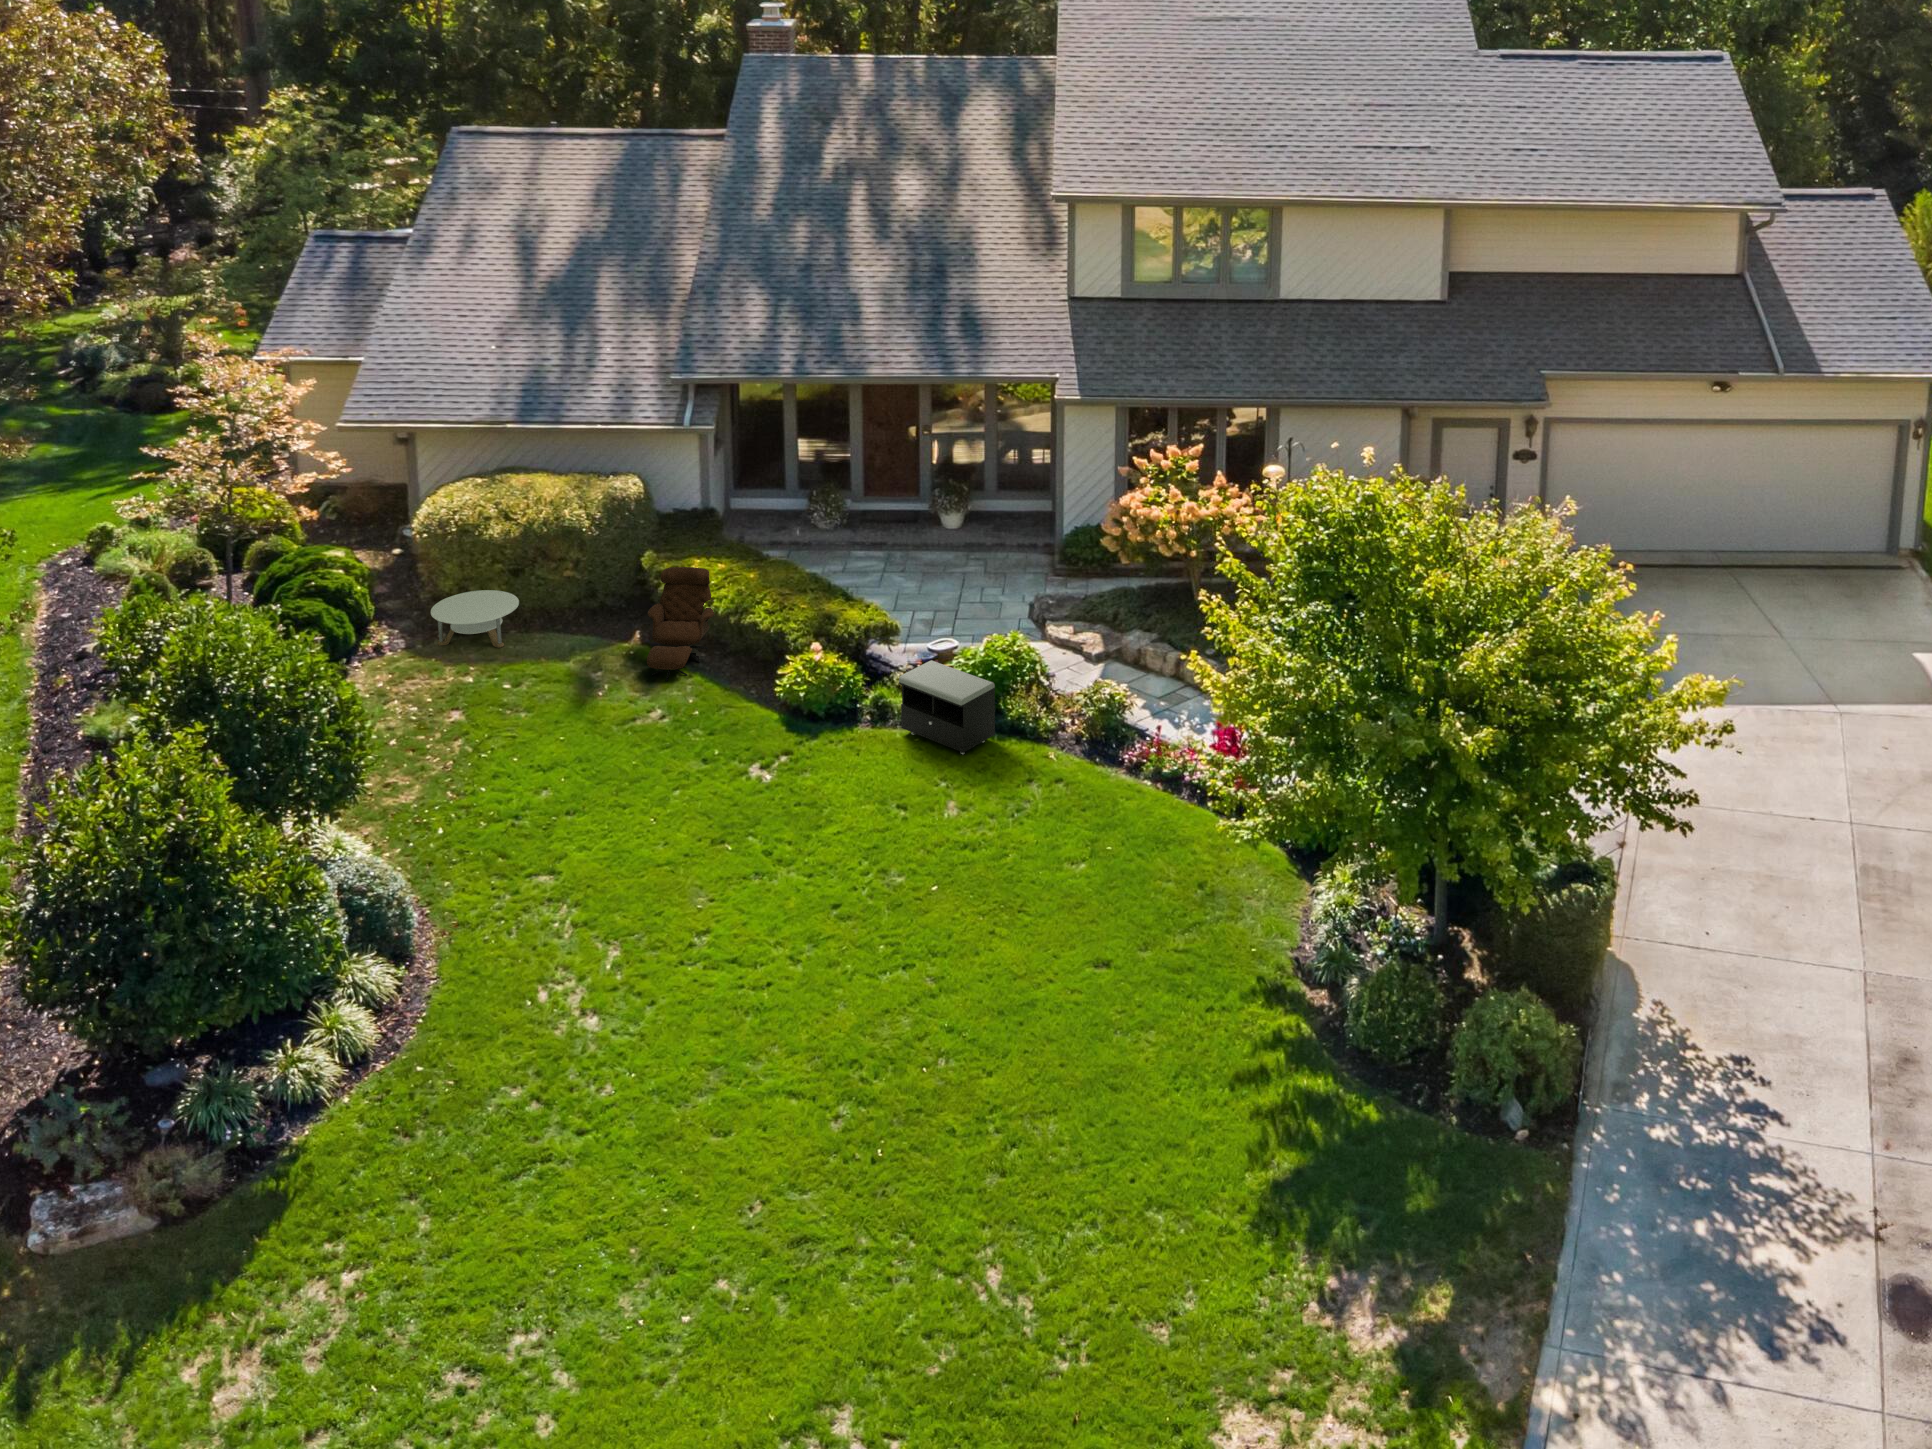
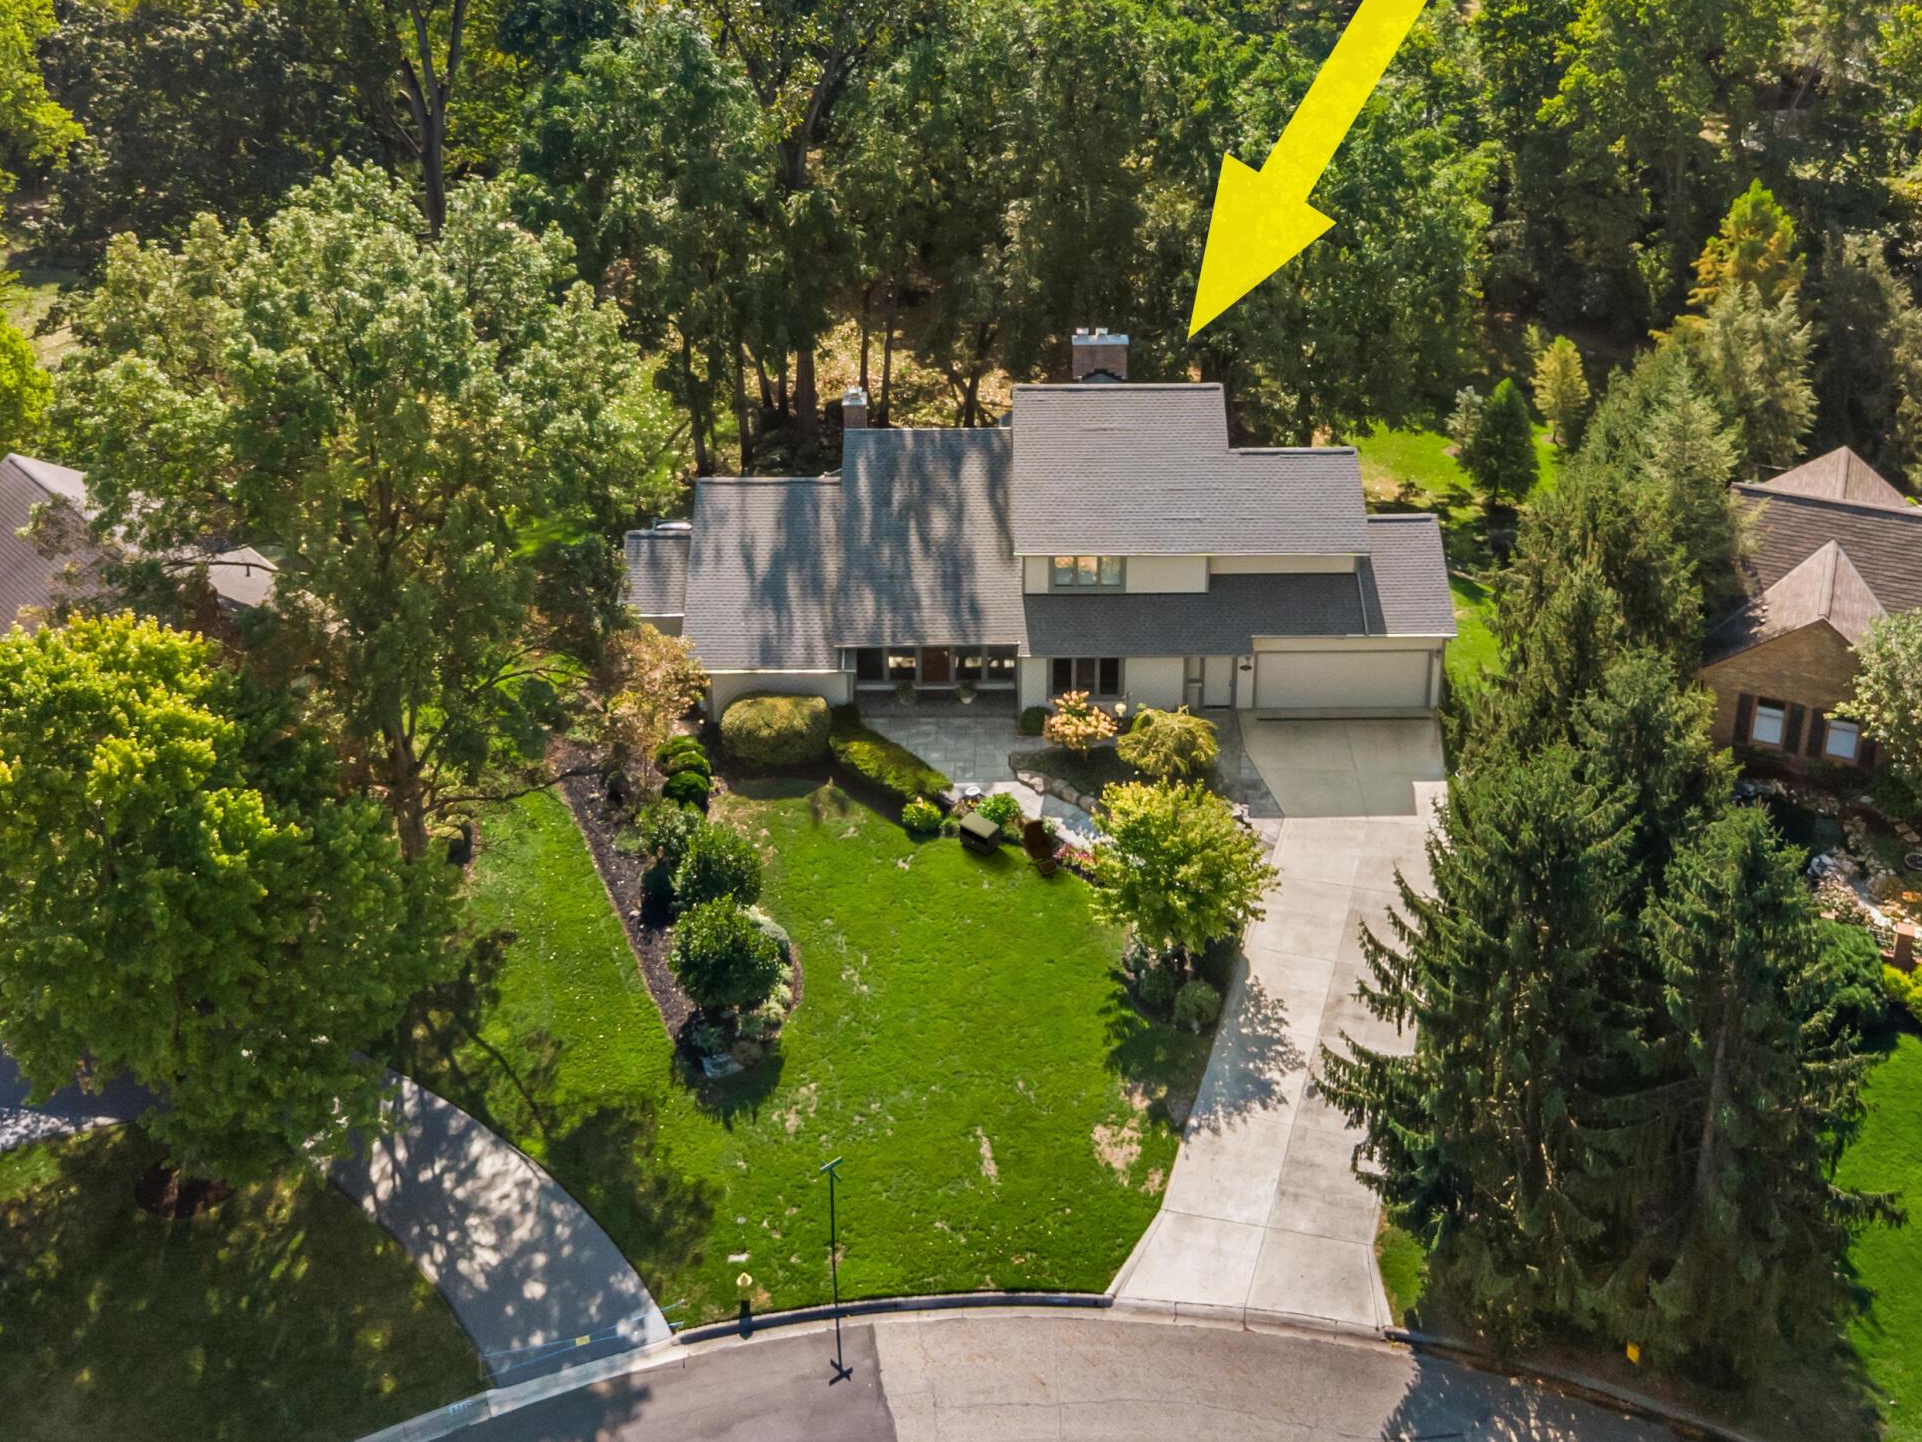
lounge chair: present [647,567,715,681] -> present [1022,819,1059,875]
round table: present [431,590,519,648] -> none [741,762,779,793]

